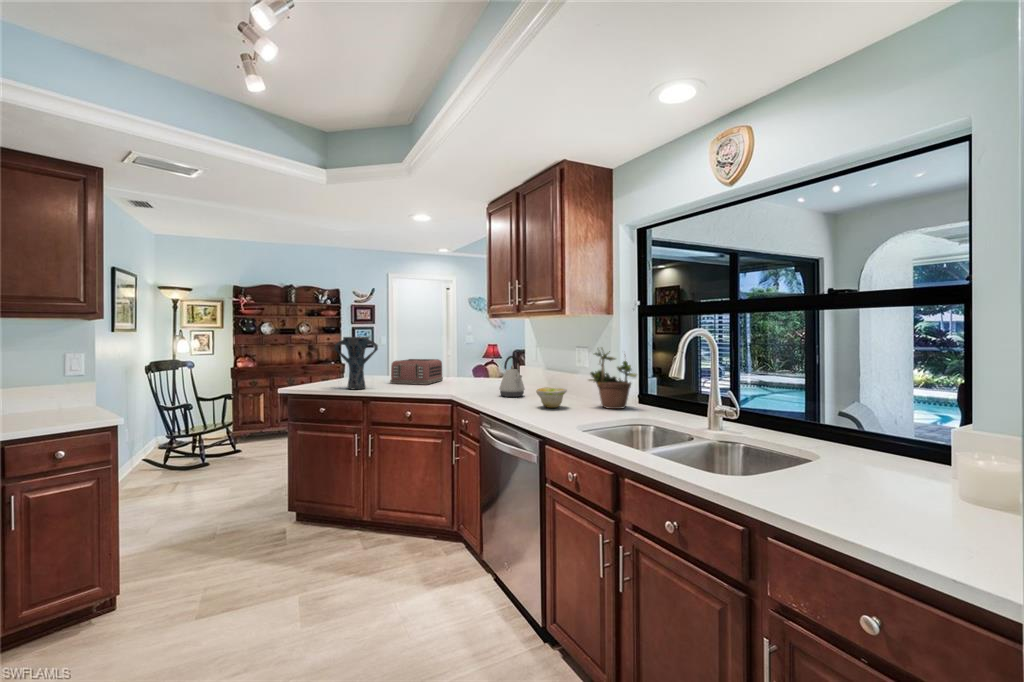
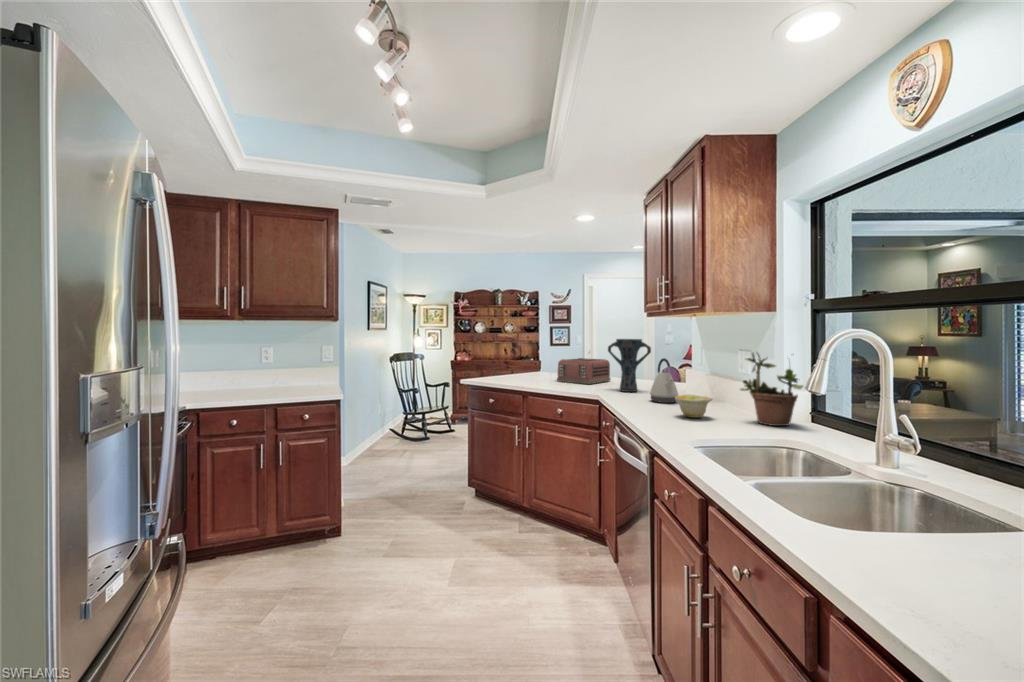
vase: present [335,337,378,390] -> present [608,339,651,392]

